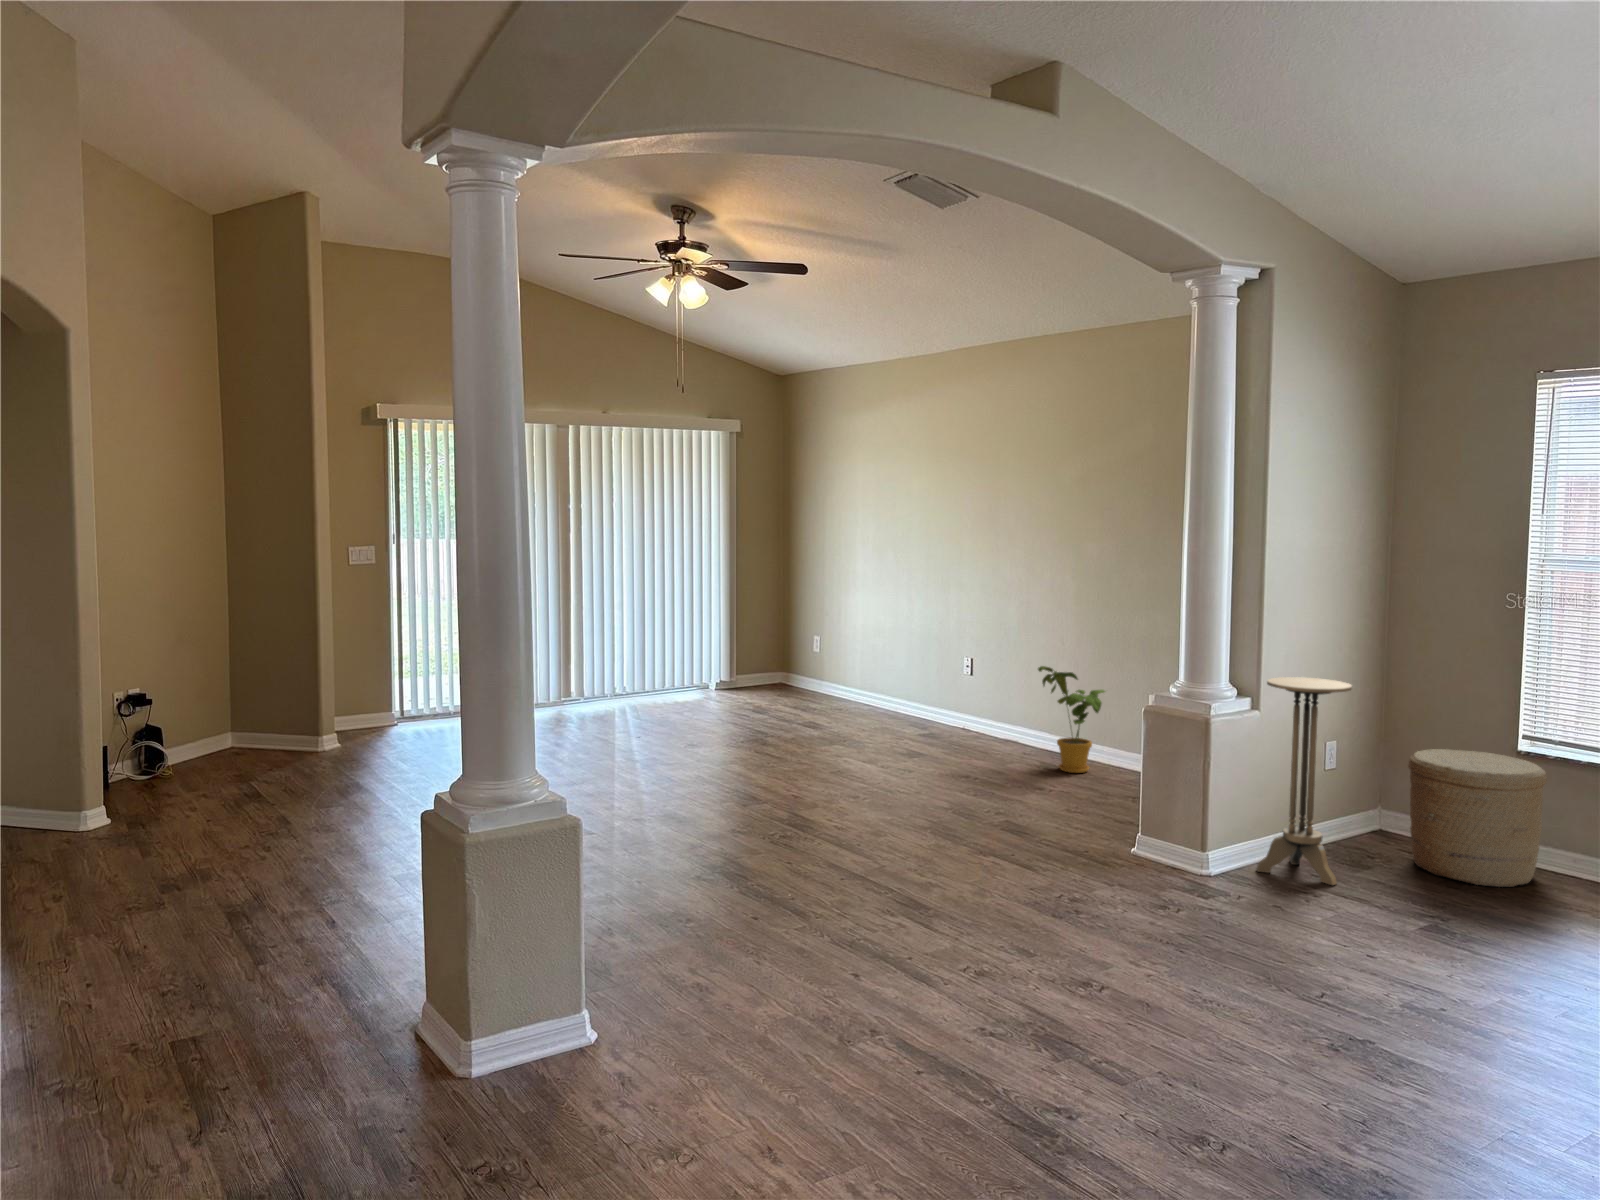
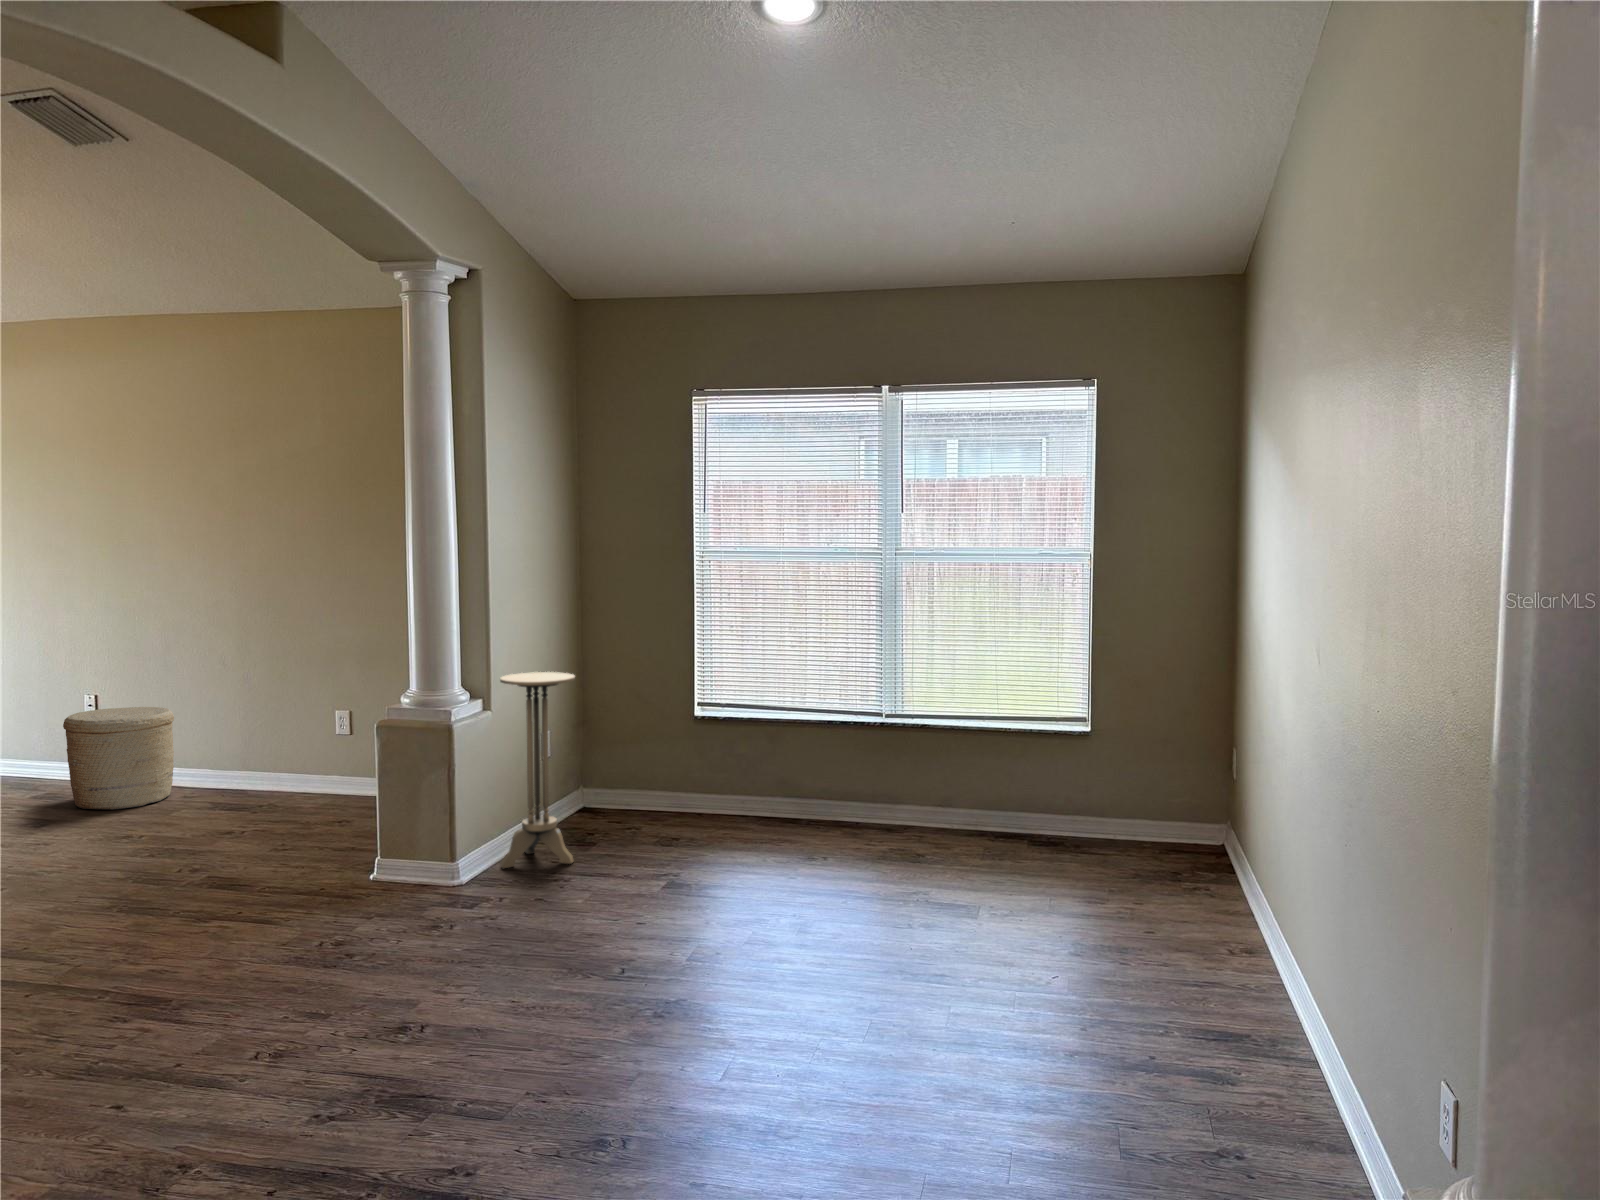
house plant: present [1038,666,1105,773] -> none [203,696,290,814]
woven basket: present [1408,749,1547,887] -> present [63,707,174,810]

